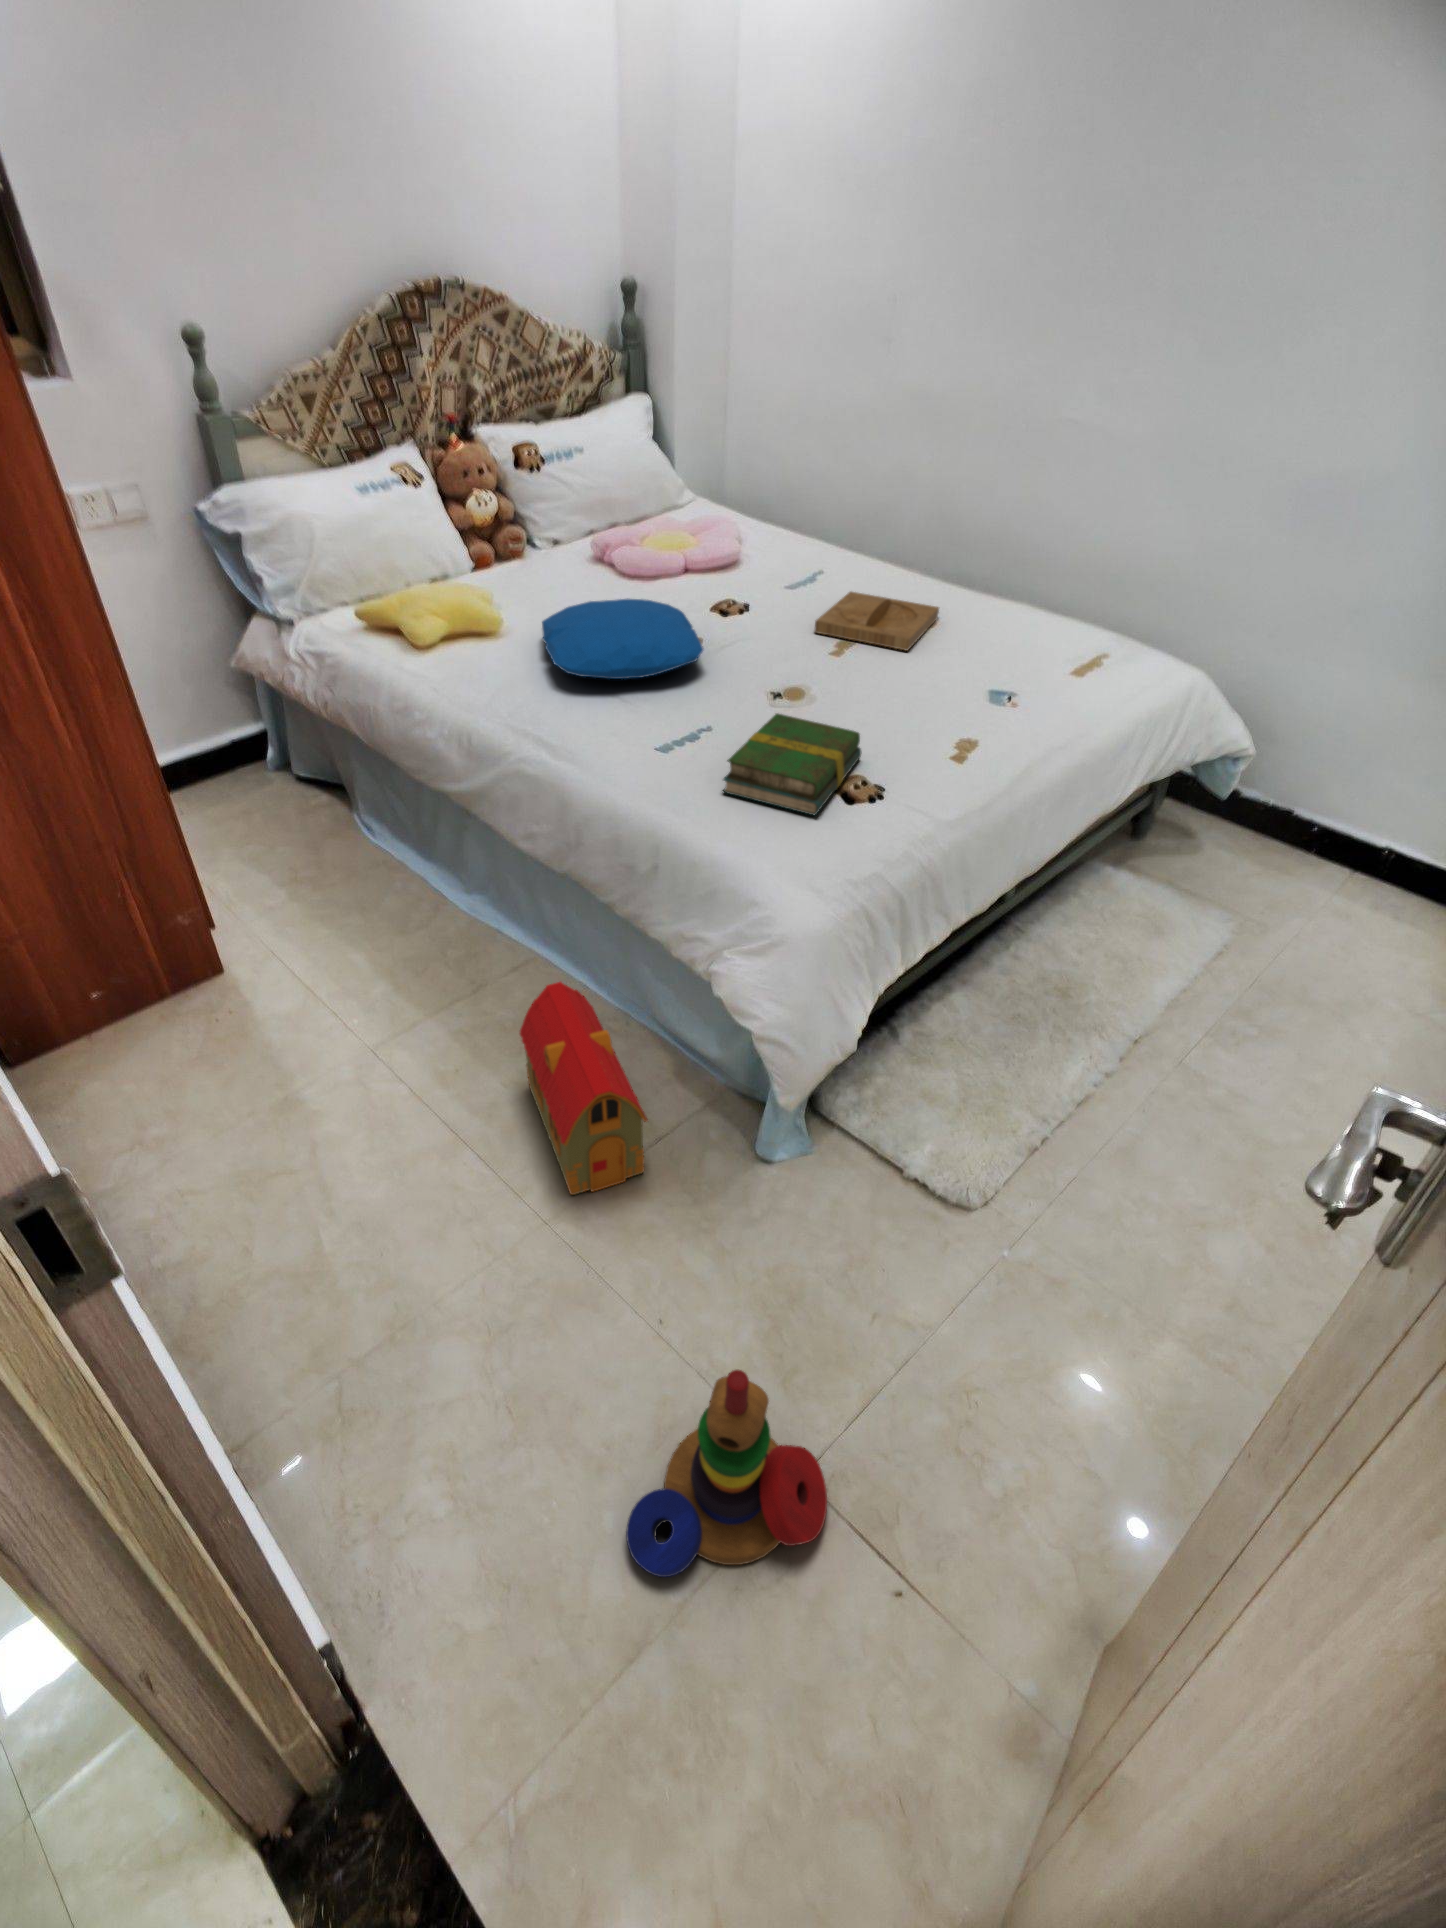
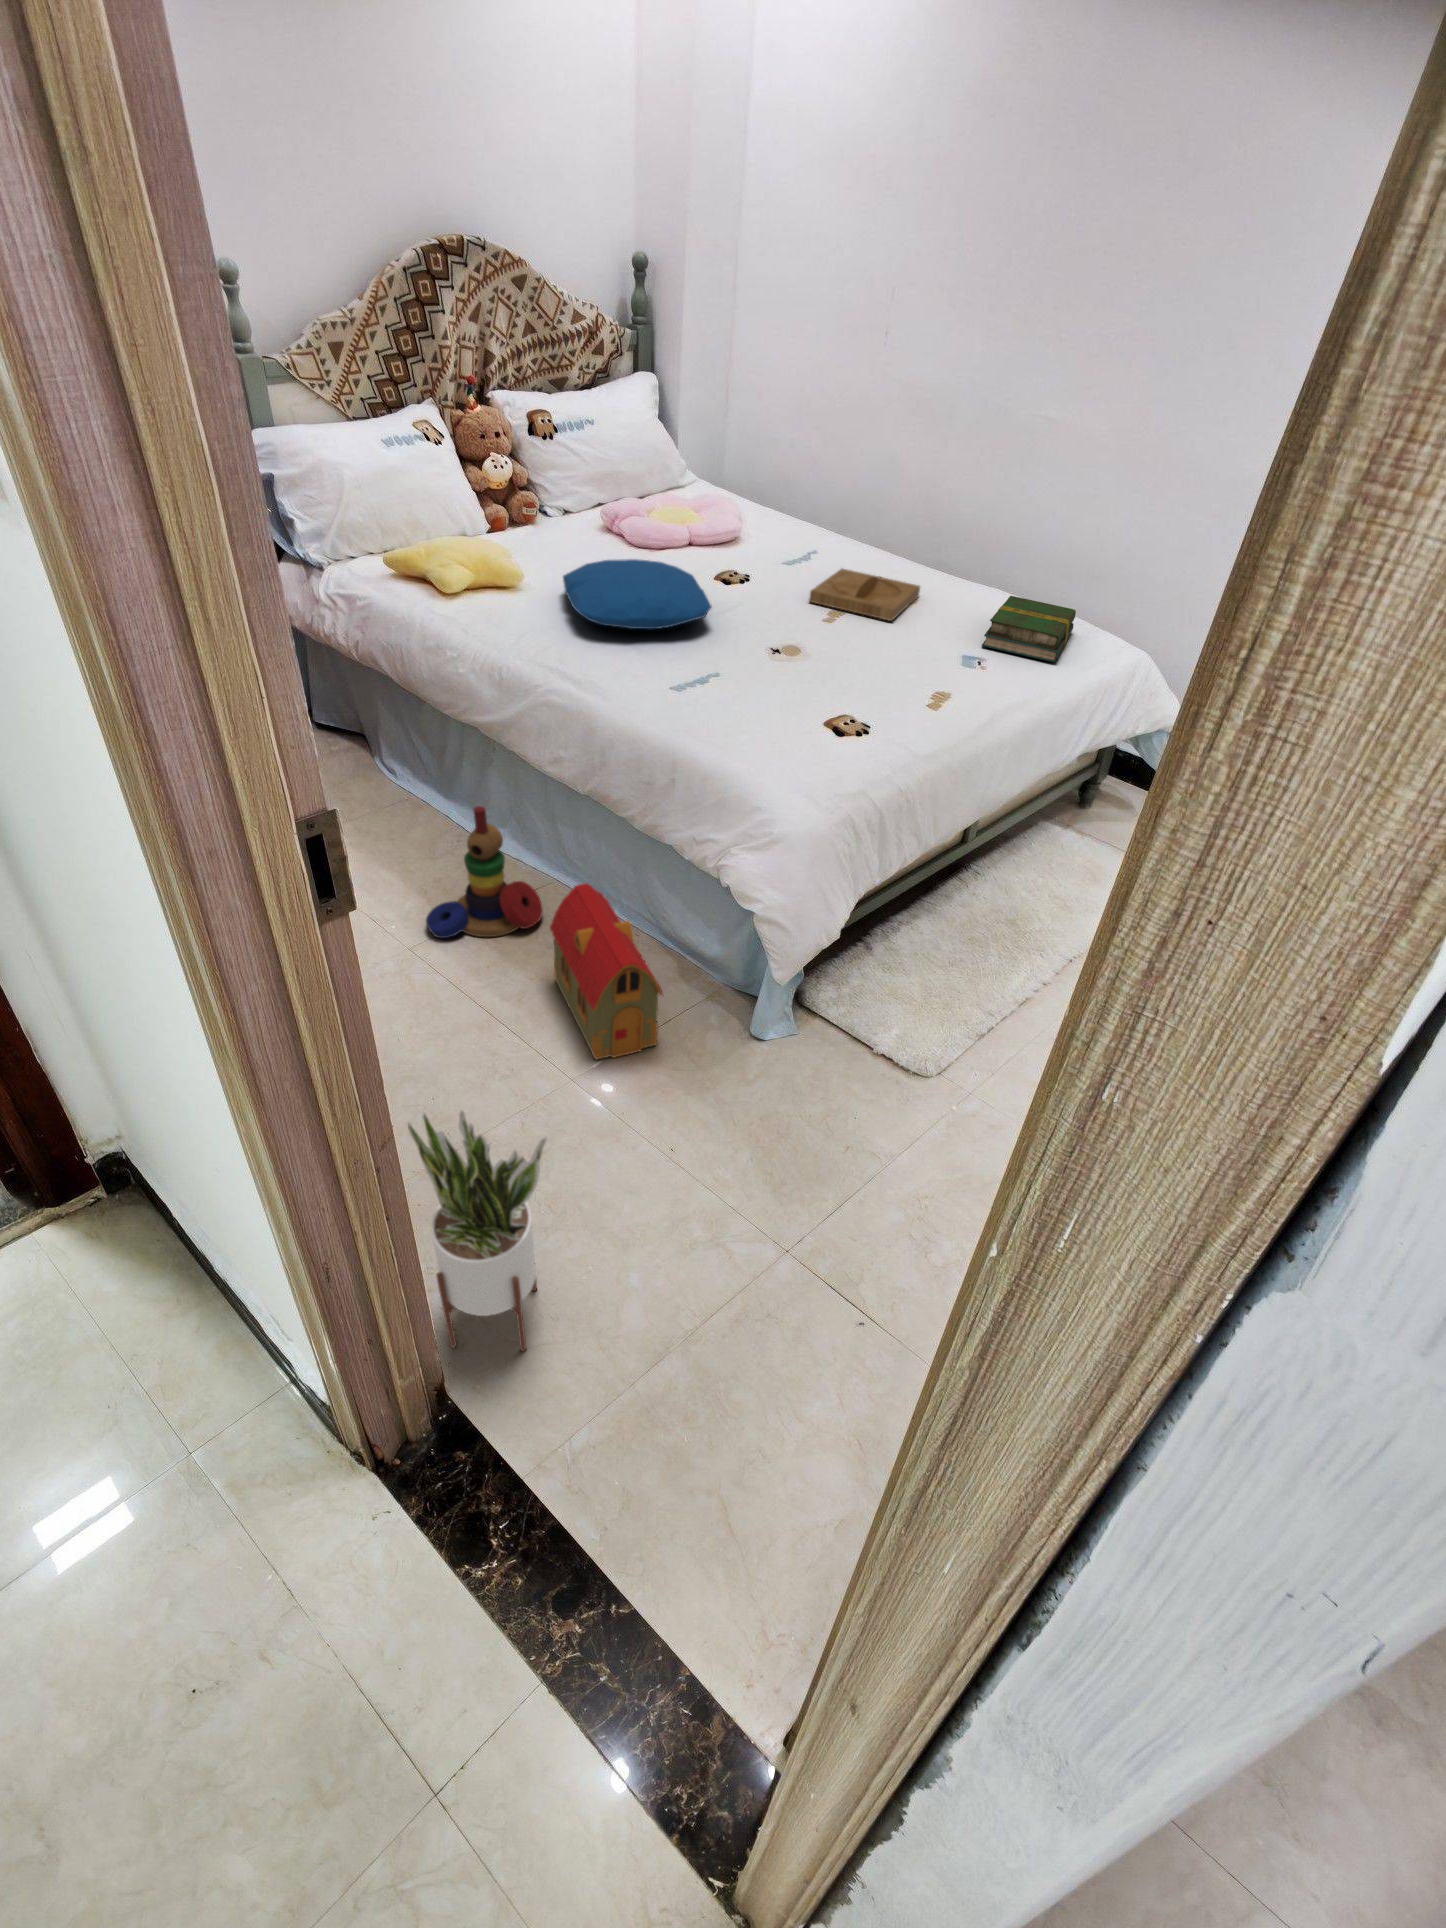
book: present [723,713,862,815] -> present [982,596,1076,662]
stacking toy: present [626,1370,827,1577] -> present [426,806,543,938]
potted plant: none [295,1377,484,1641] -> present [408,1111,547,1351]

